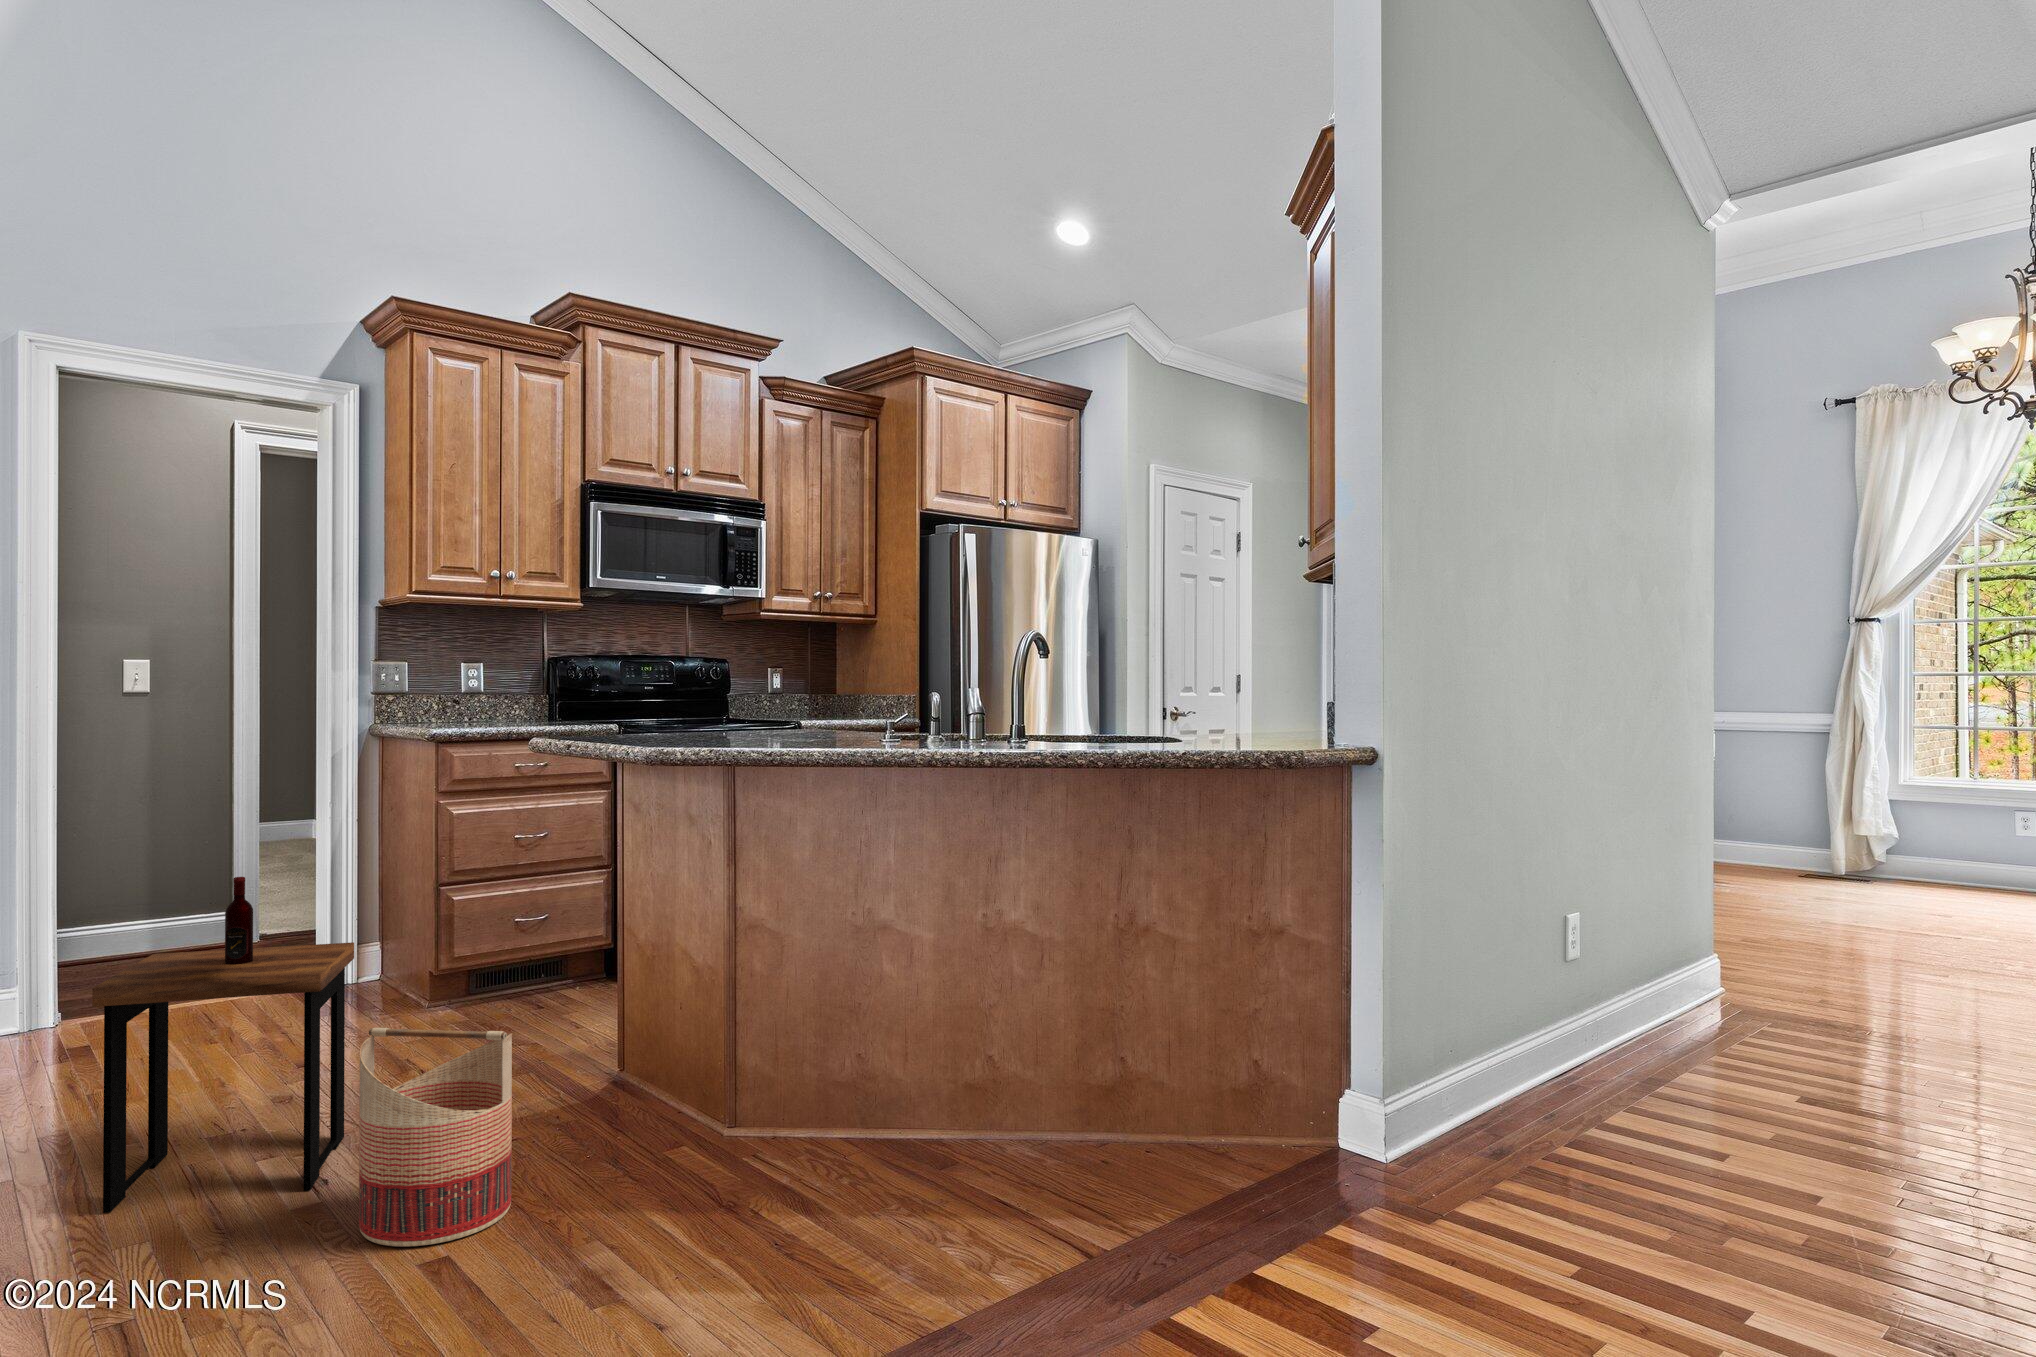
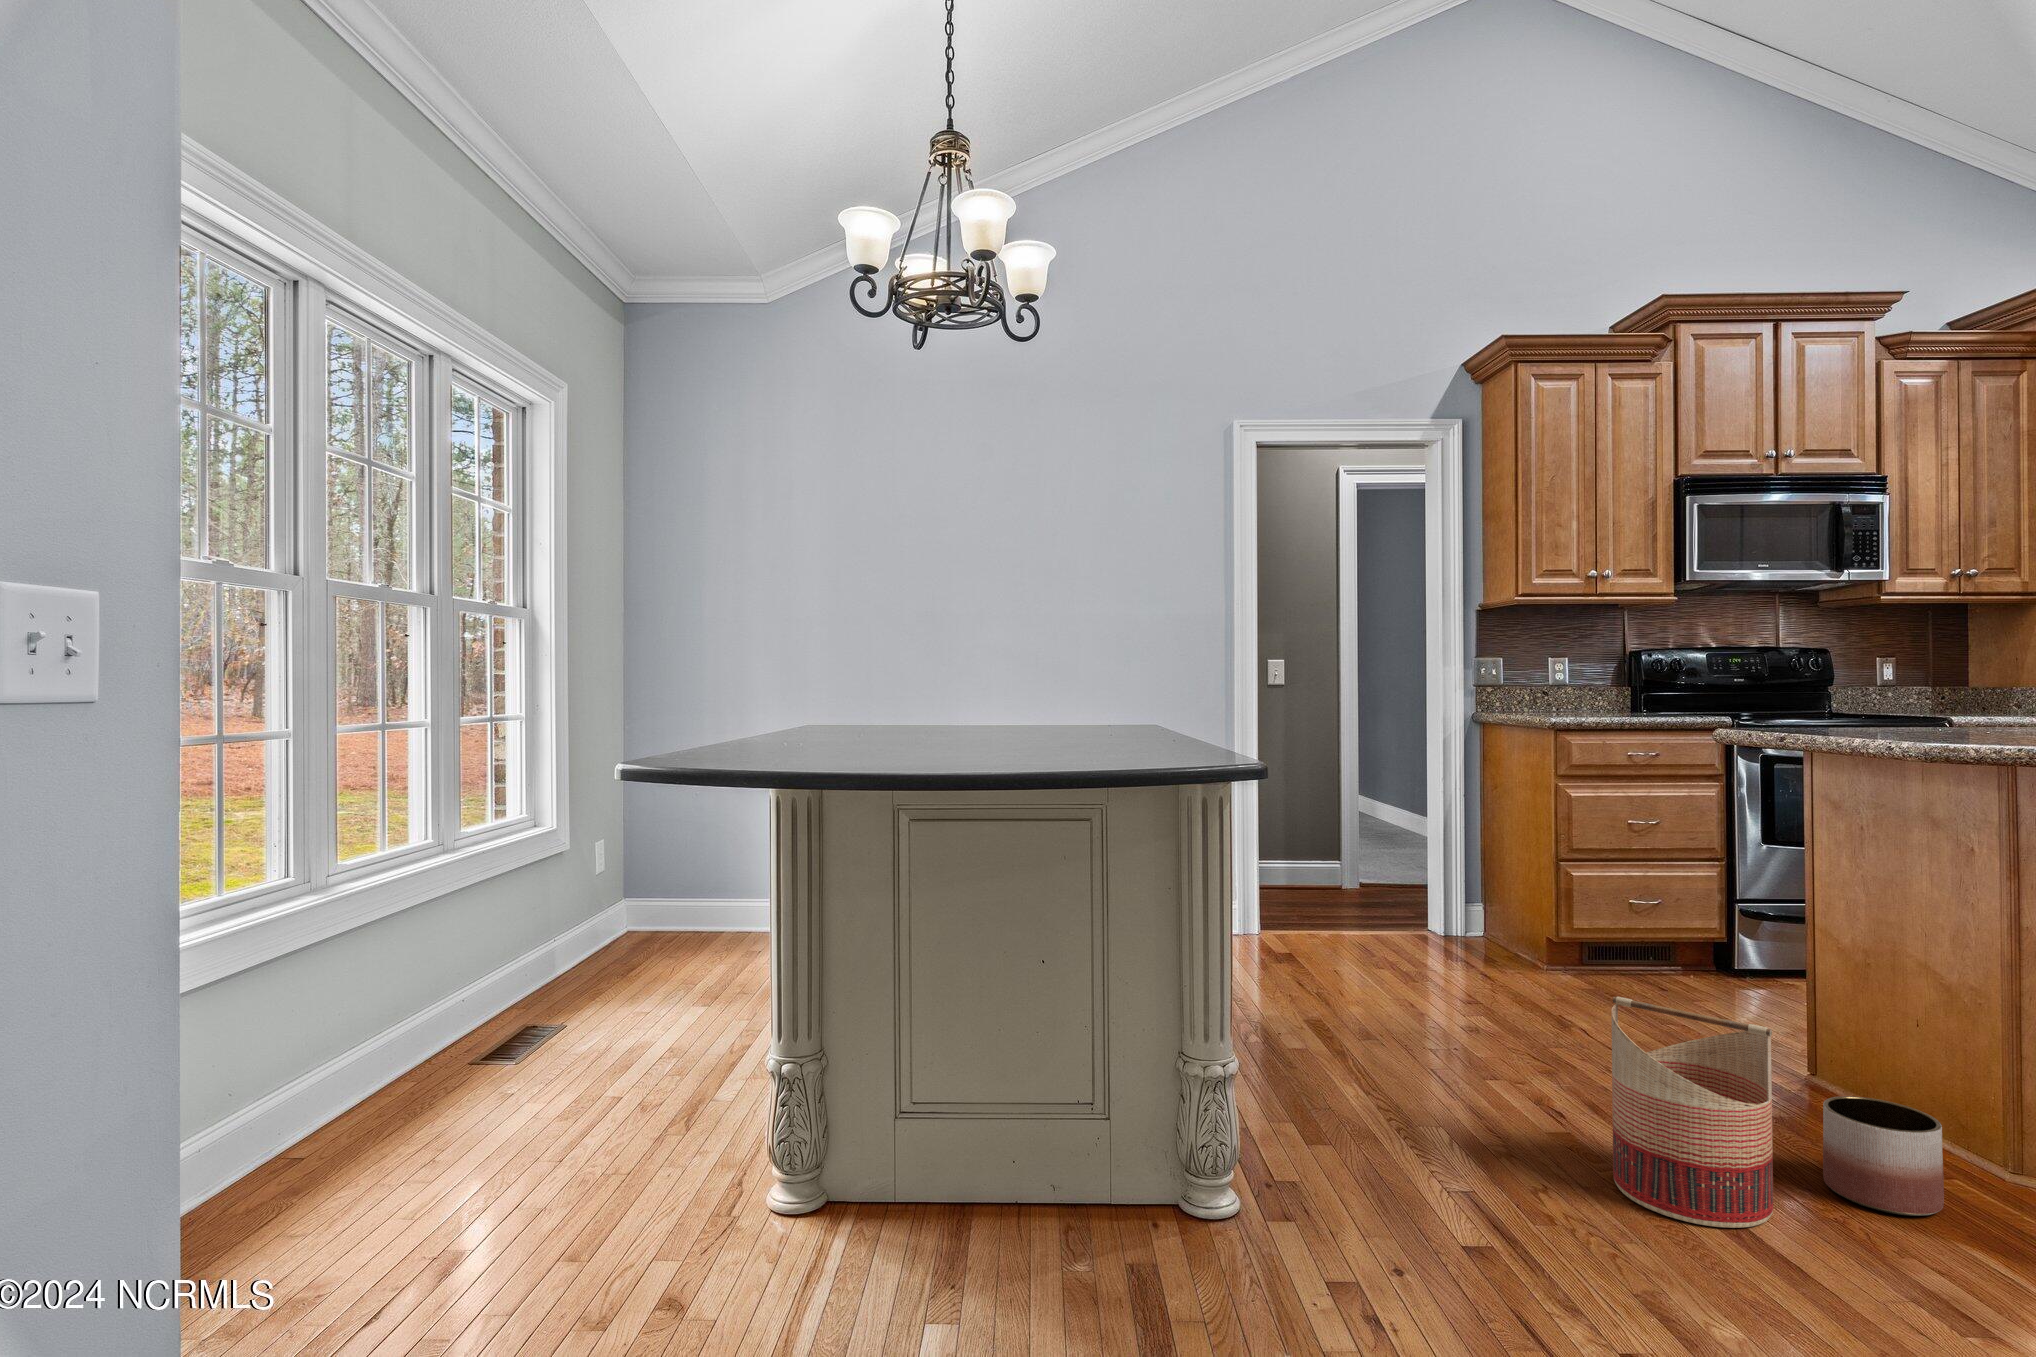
side table: present [92,877,354,1213] -> none [1367,840,1550,1129]
planter: none [574,1076,663,1179] -> present [1823,1096,1944,1216]

